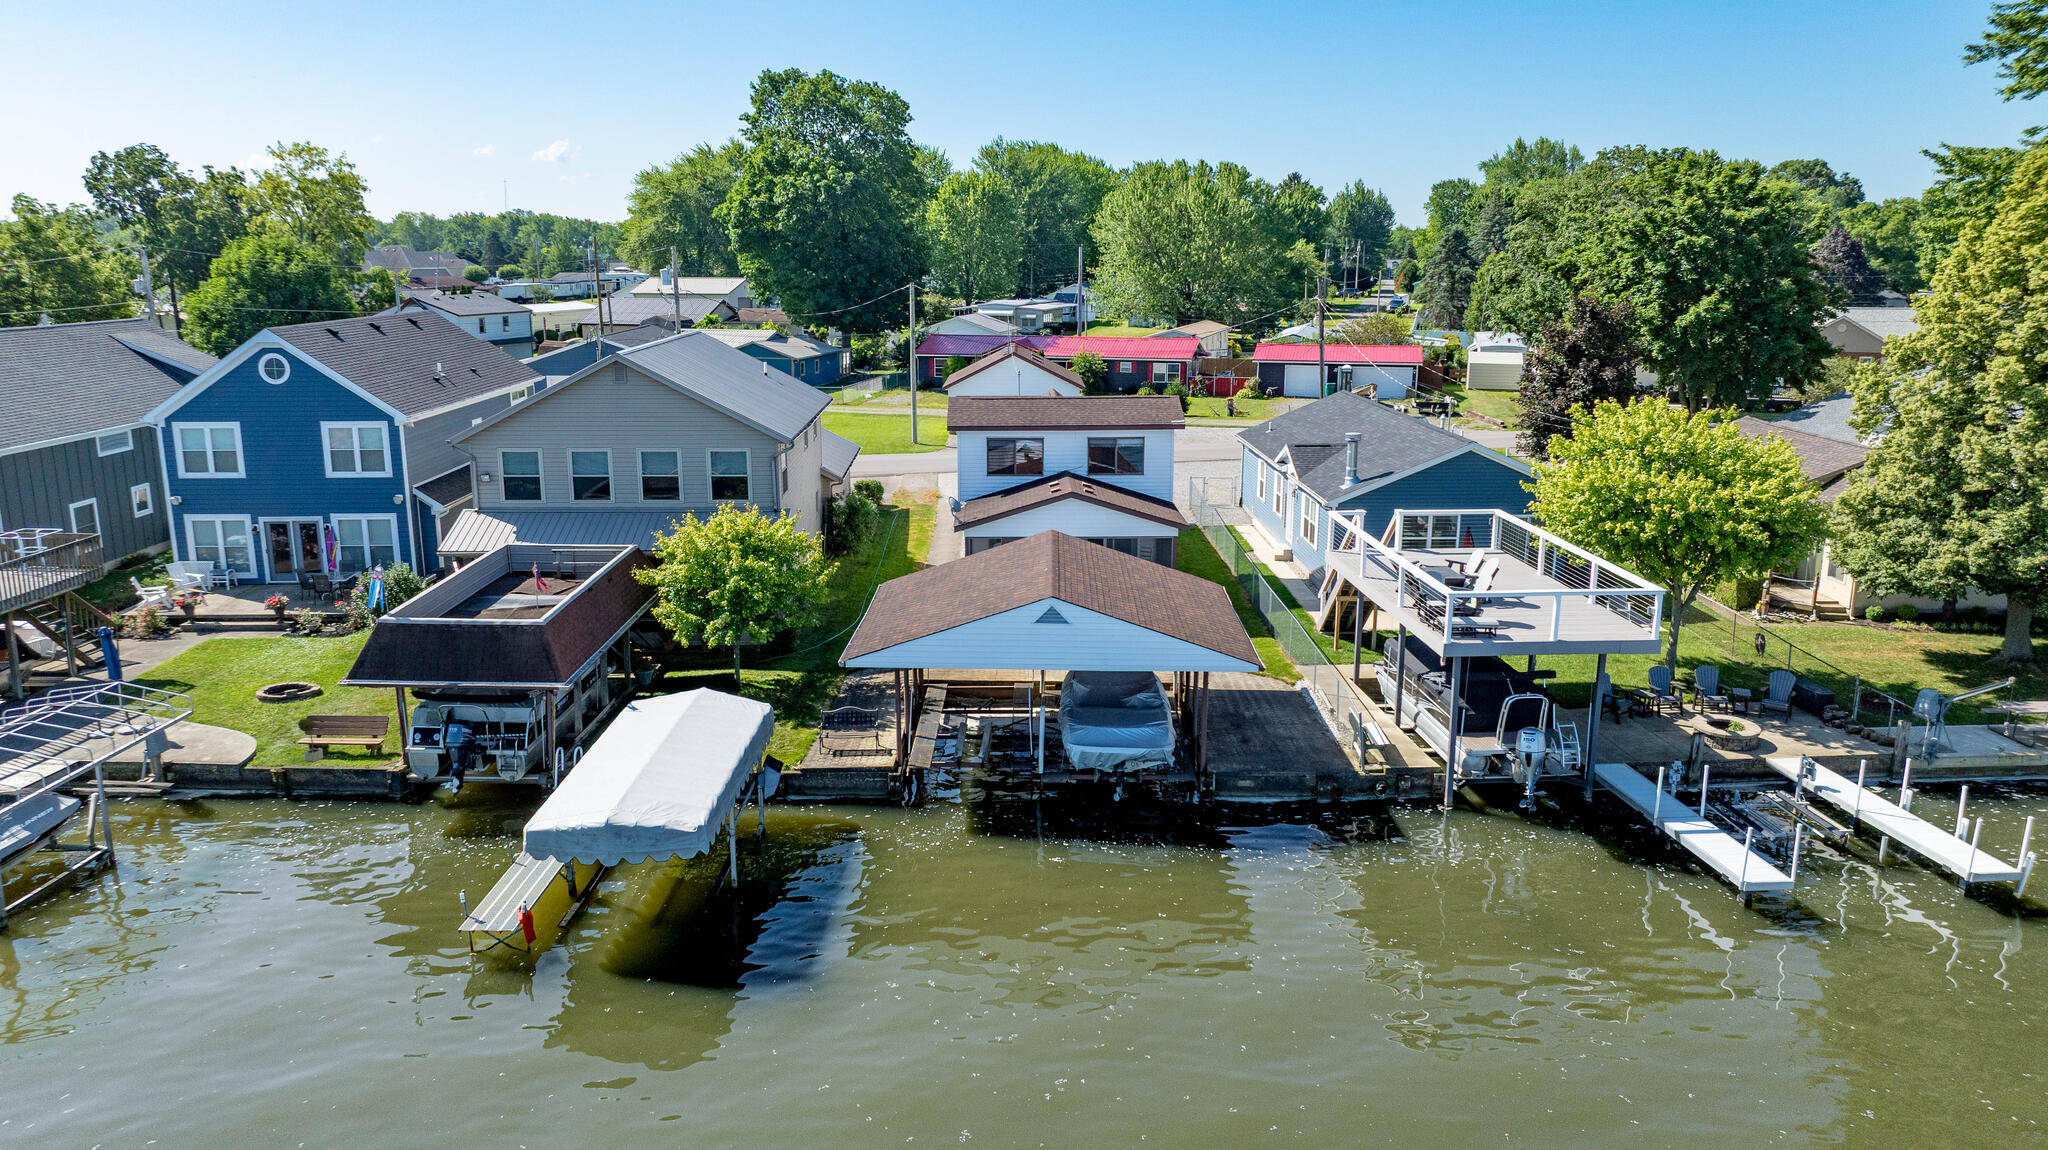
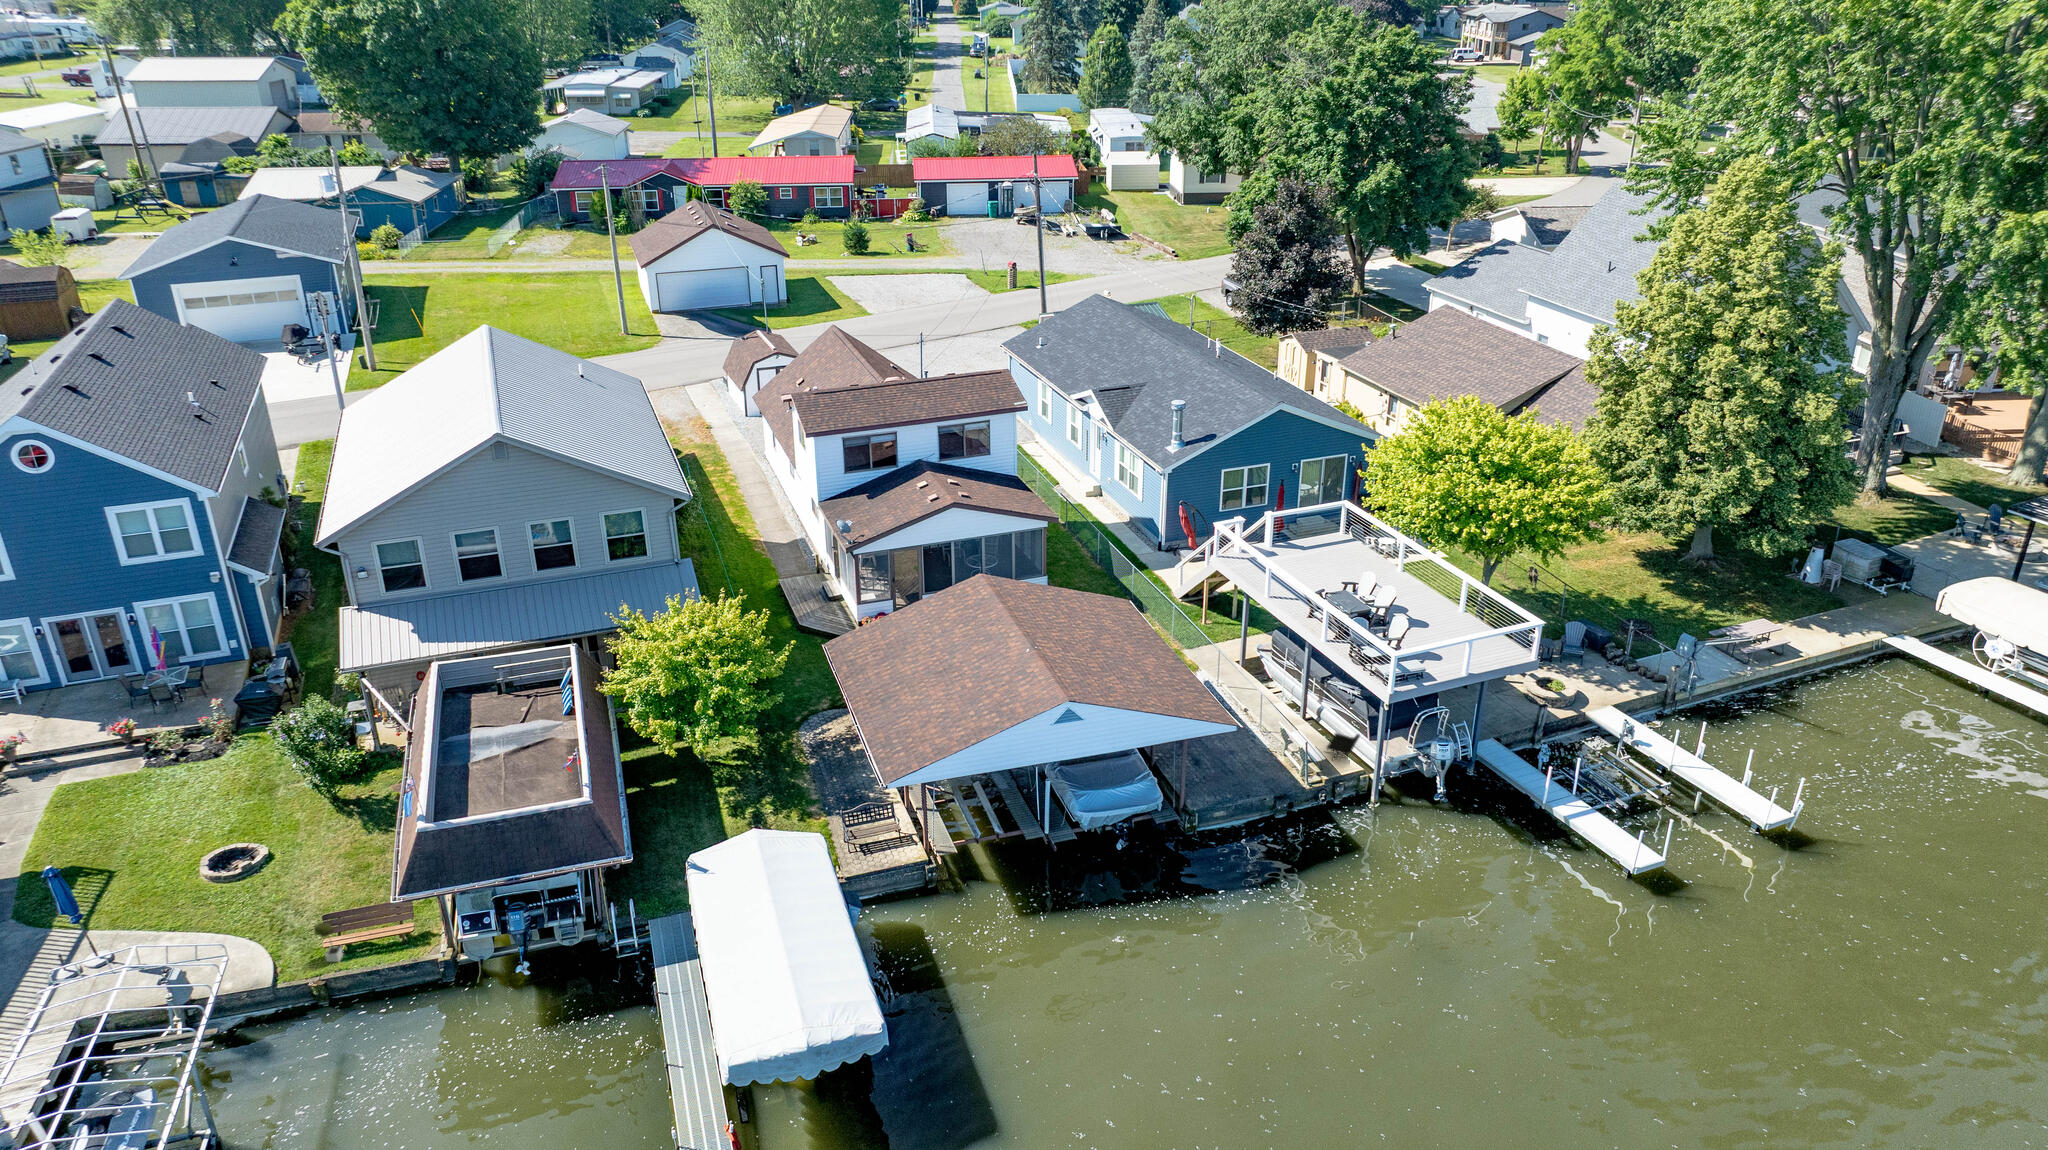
lounge chair: none [1397,731,1441,761] -> present [1327,733,1360,756]

